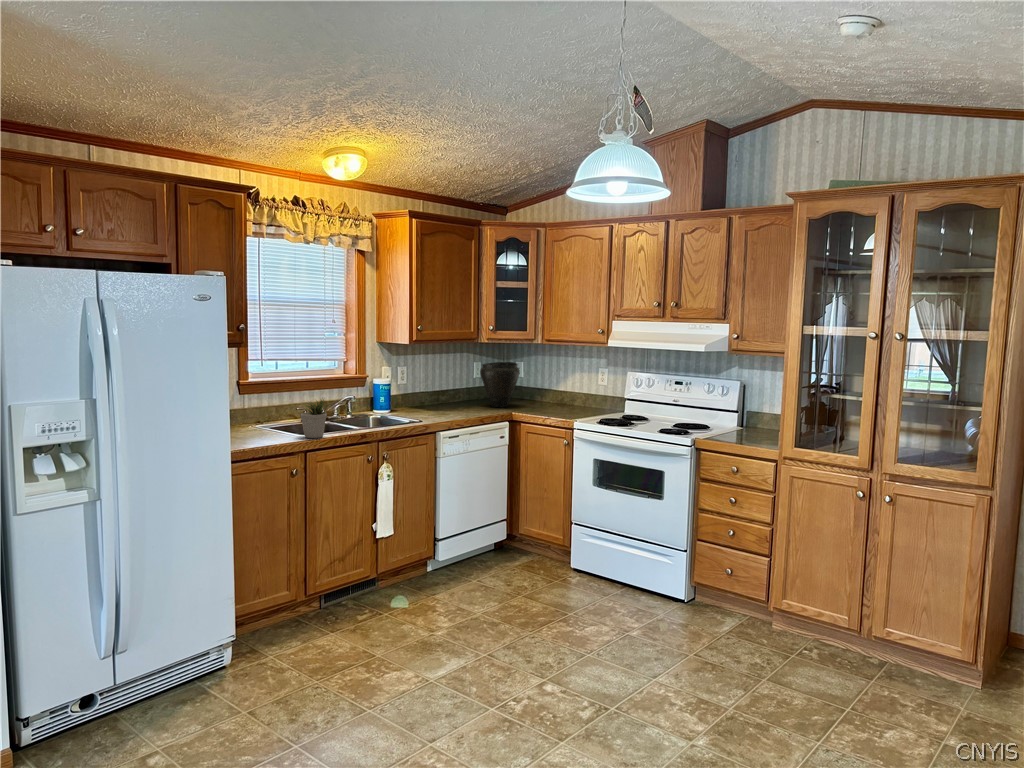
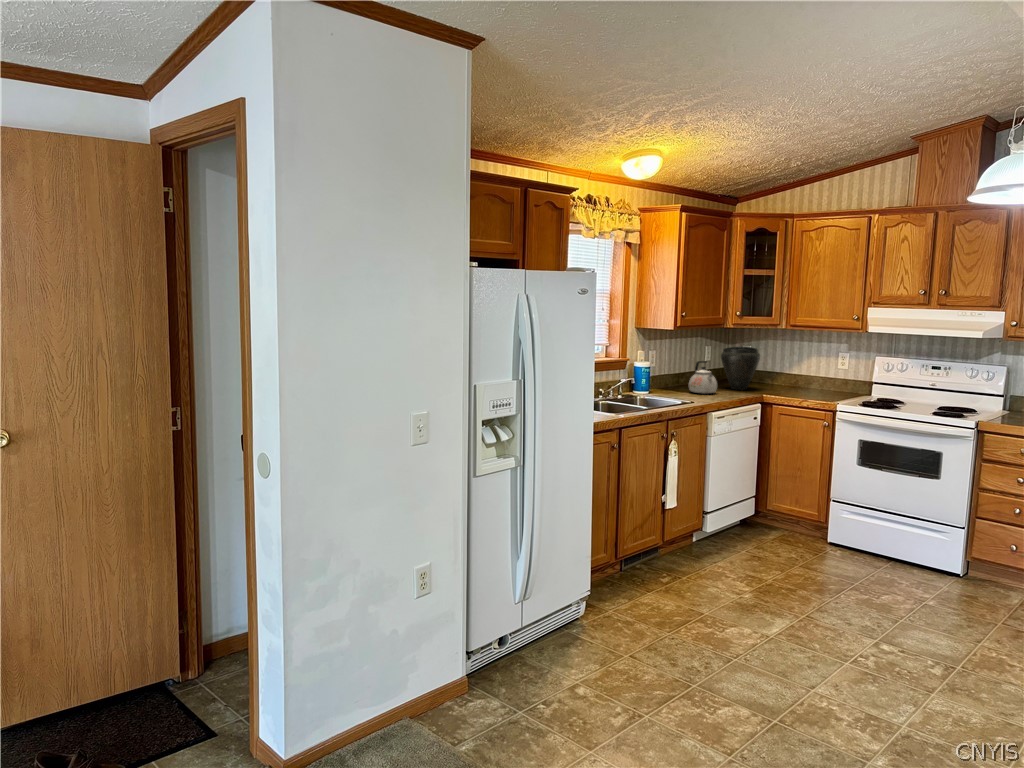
kettle: none [438,377,467,411] -> present [689,361,717,394]
potted plant: present [300,399,327,438] -> none [613,380,638,417]

